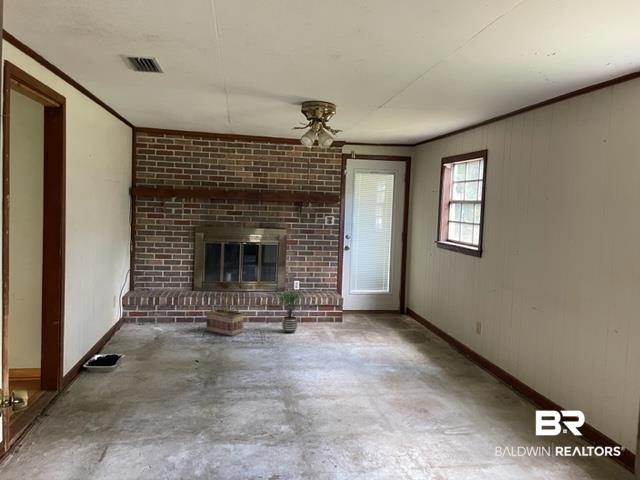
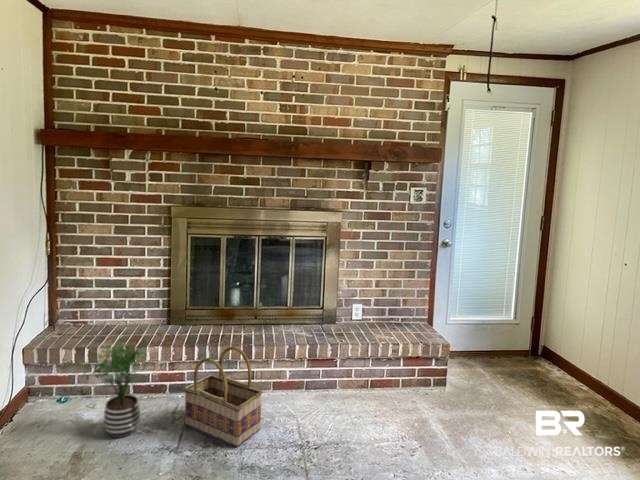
potted plant: present [278,292,299,333] -> present [84,342,146,438]

